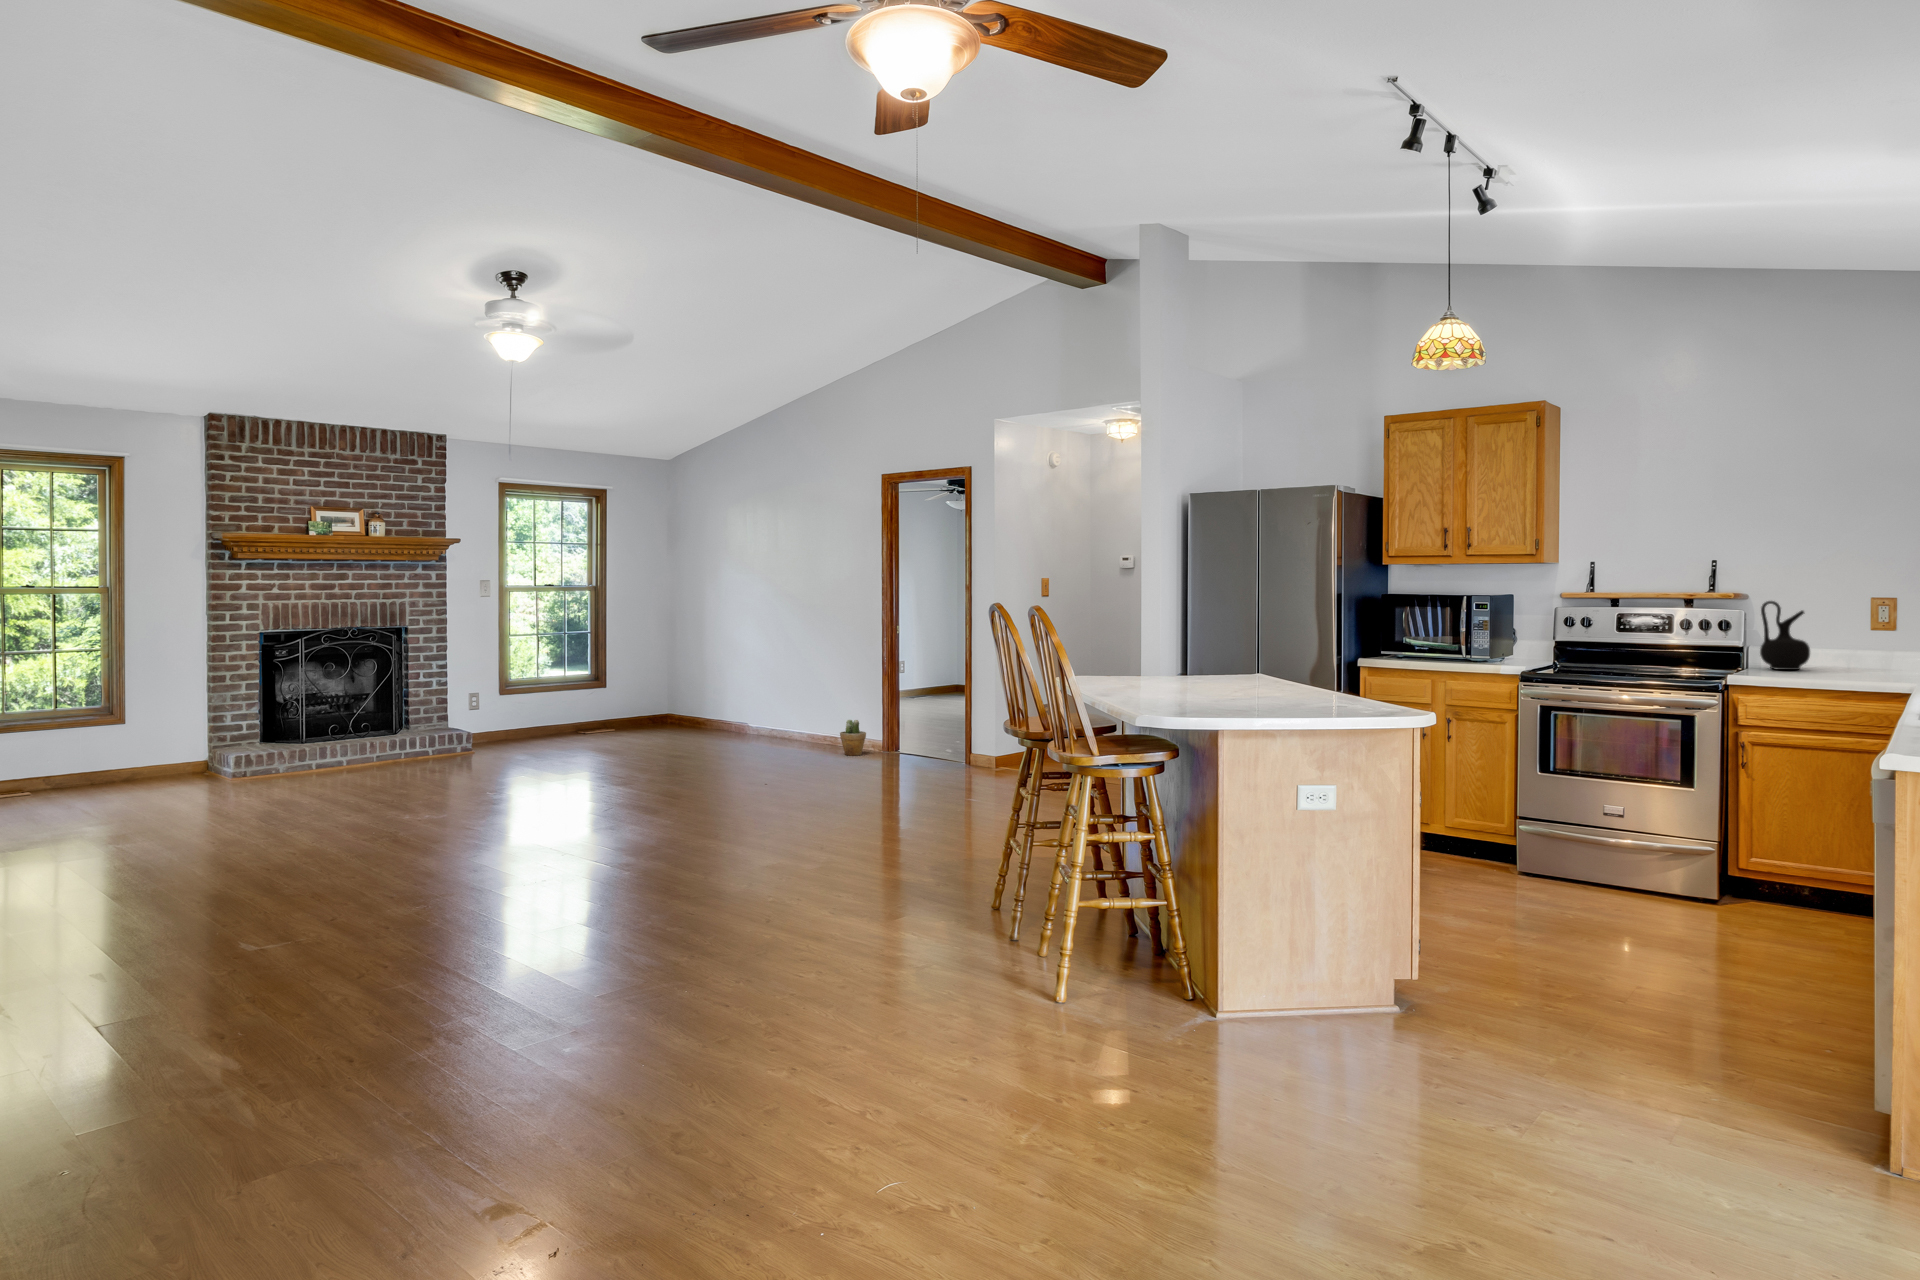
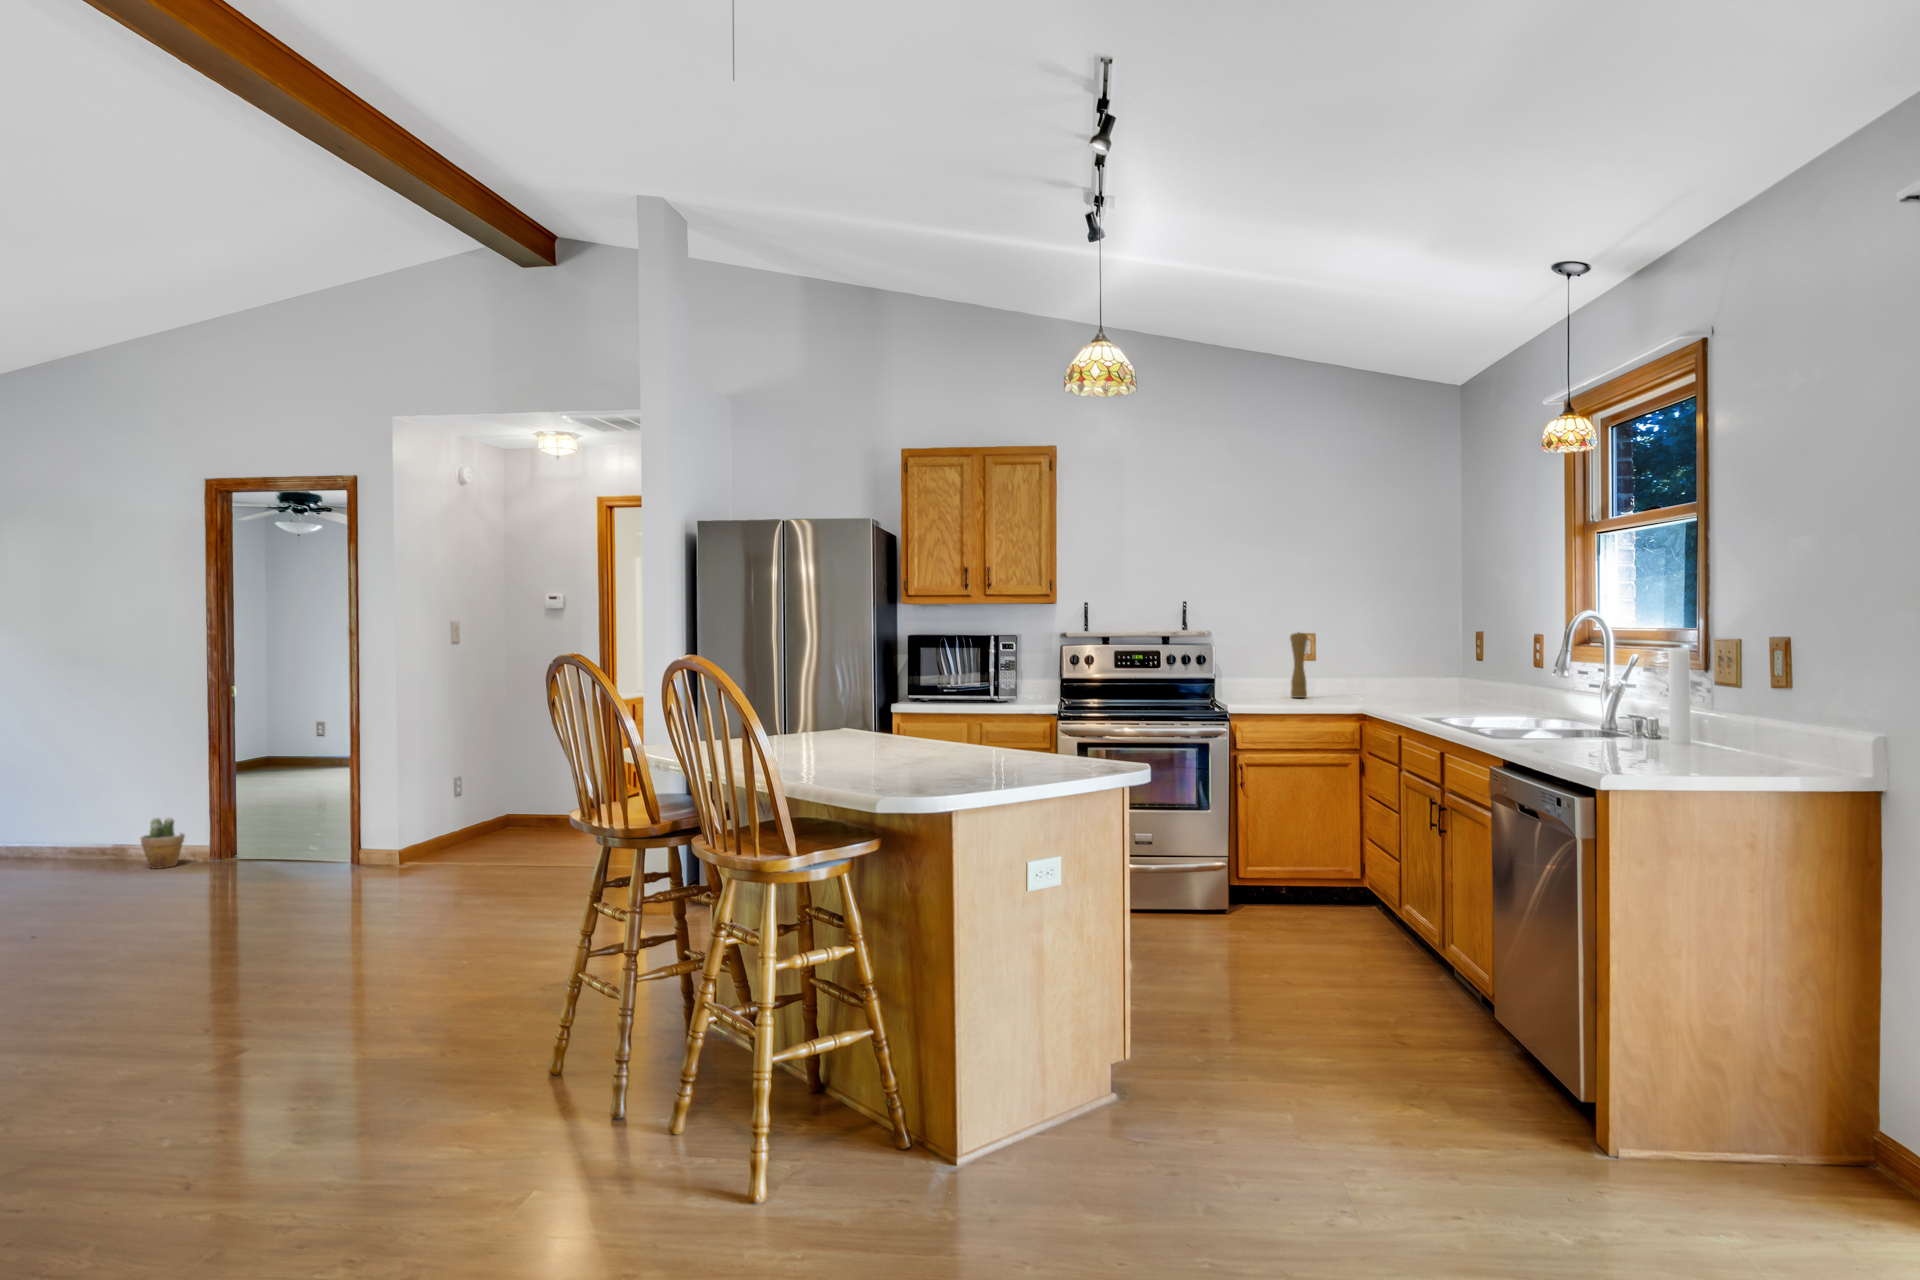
pepper mill: none [1850,596,1876,673] -> present [1290,632,1308,698]
ceramic jug: present [1760,601,1810,670] -> none [1224,637,1262,698]

